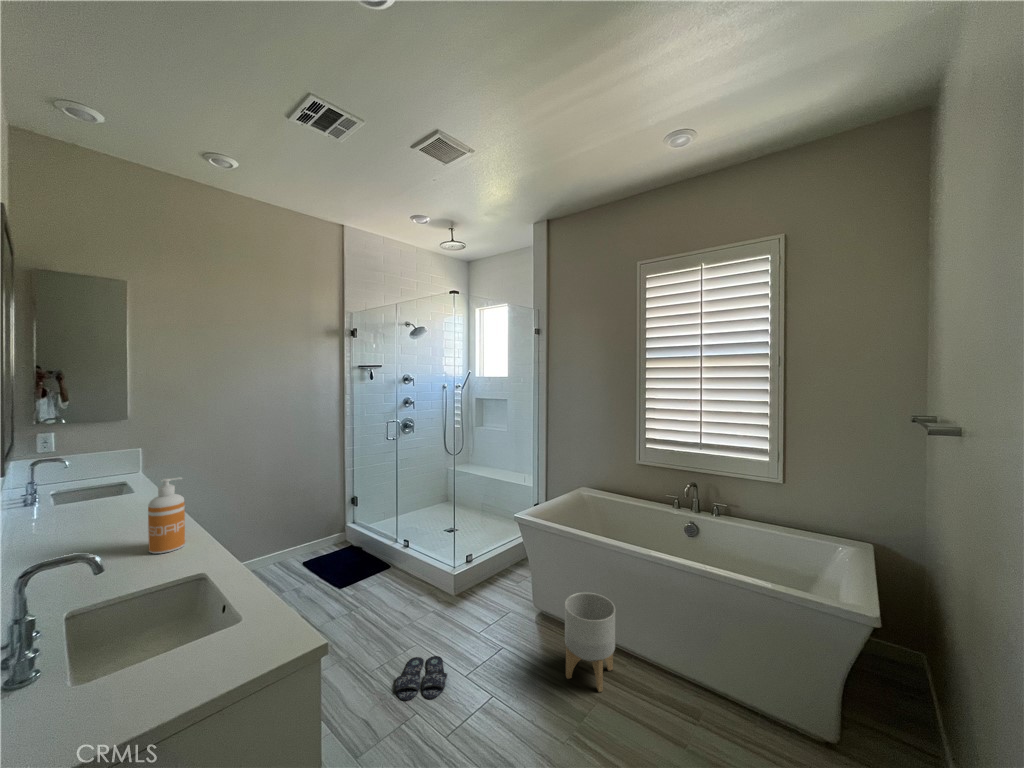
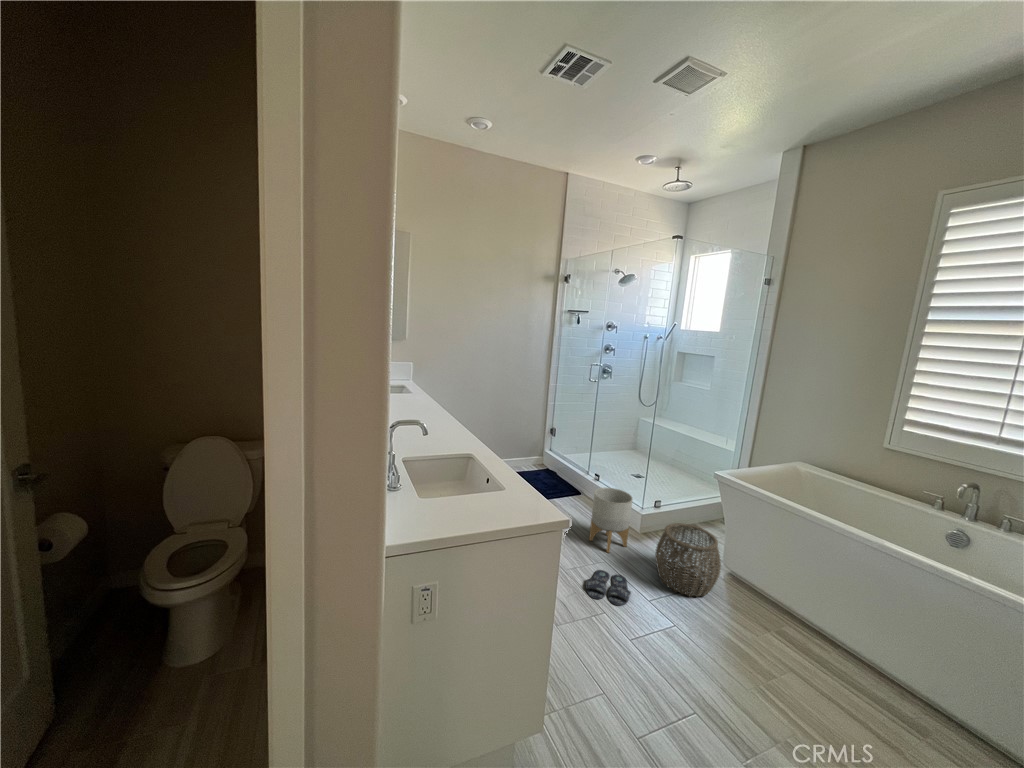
soap dispenser: present [148,477,185,554] -> none [434,380,456,433]
woven basket: none [469,575,532,655] -> present [655,523,721,597]
planter: present [565,592,615,692] -> present [589,488,632,553]

